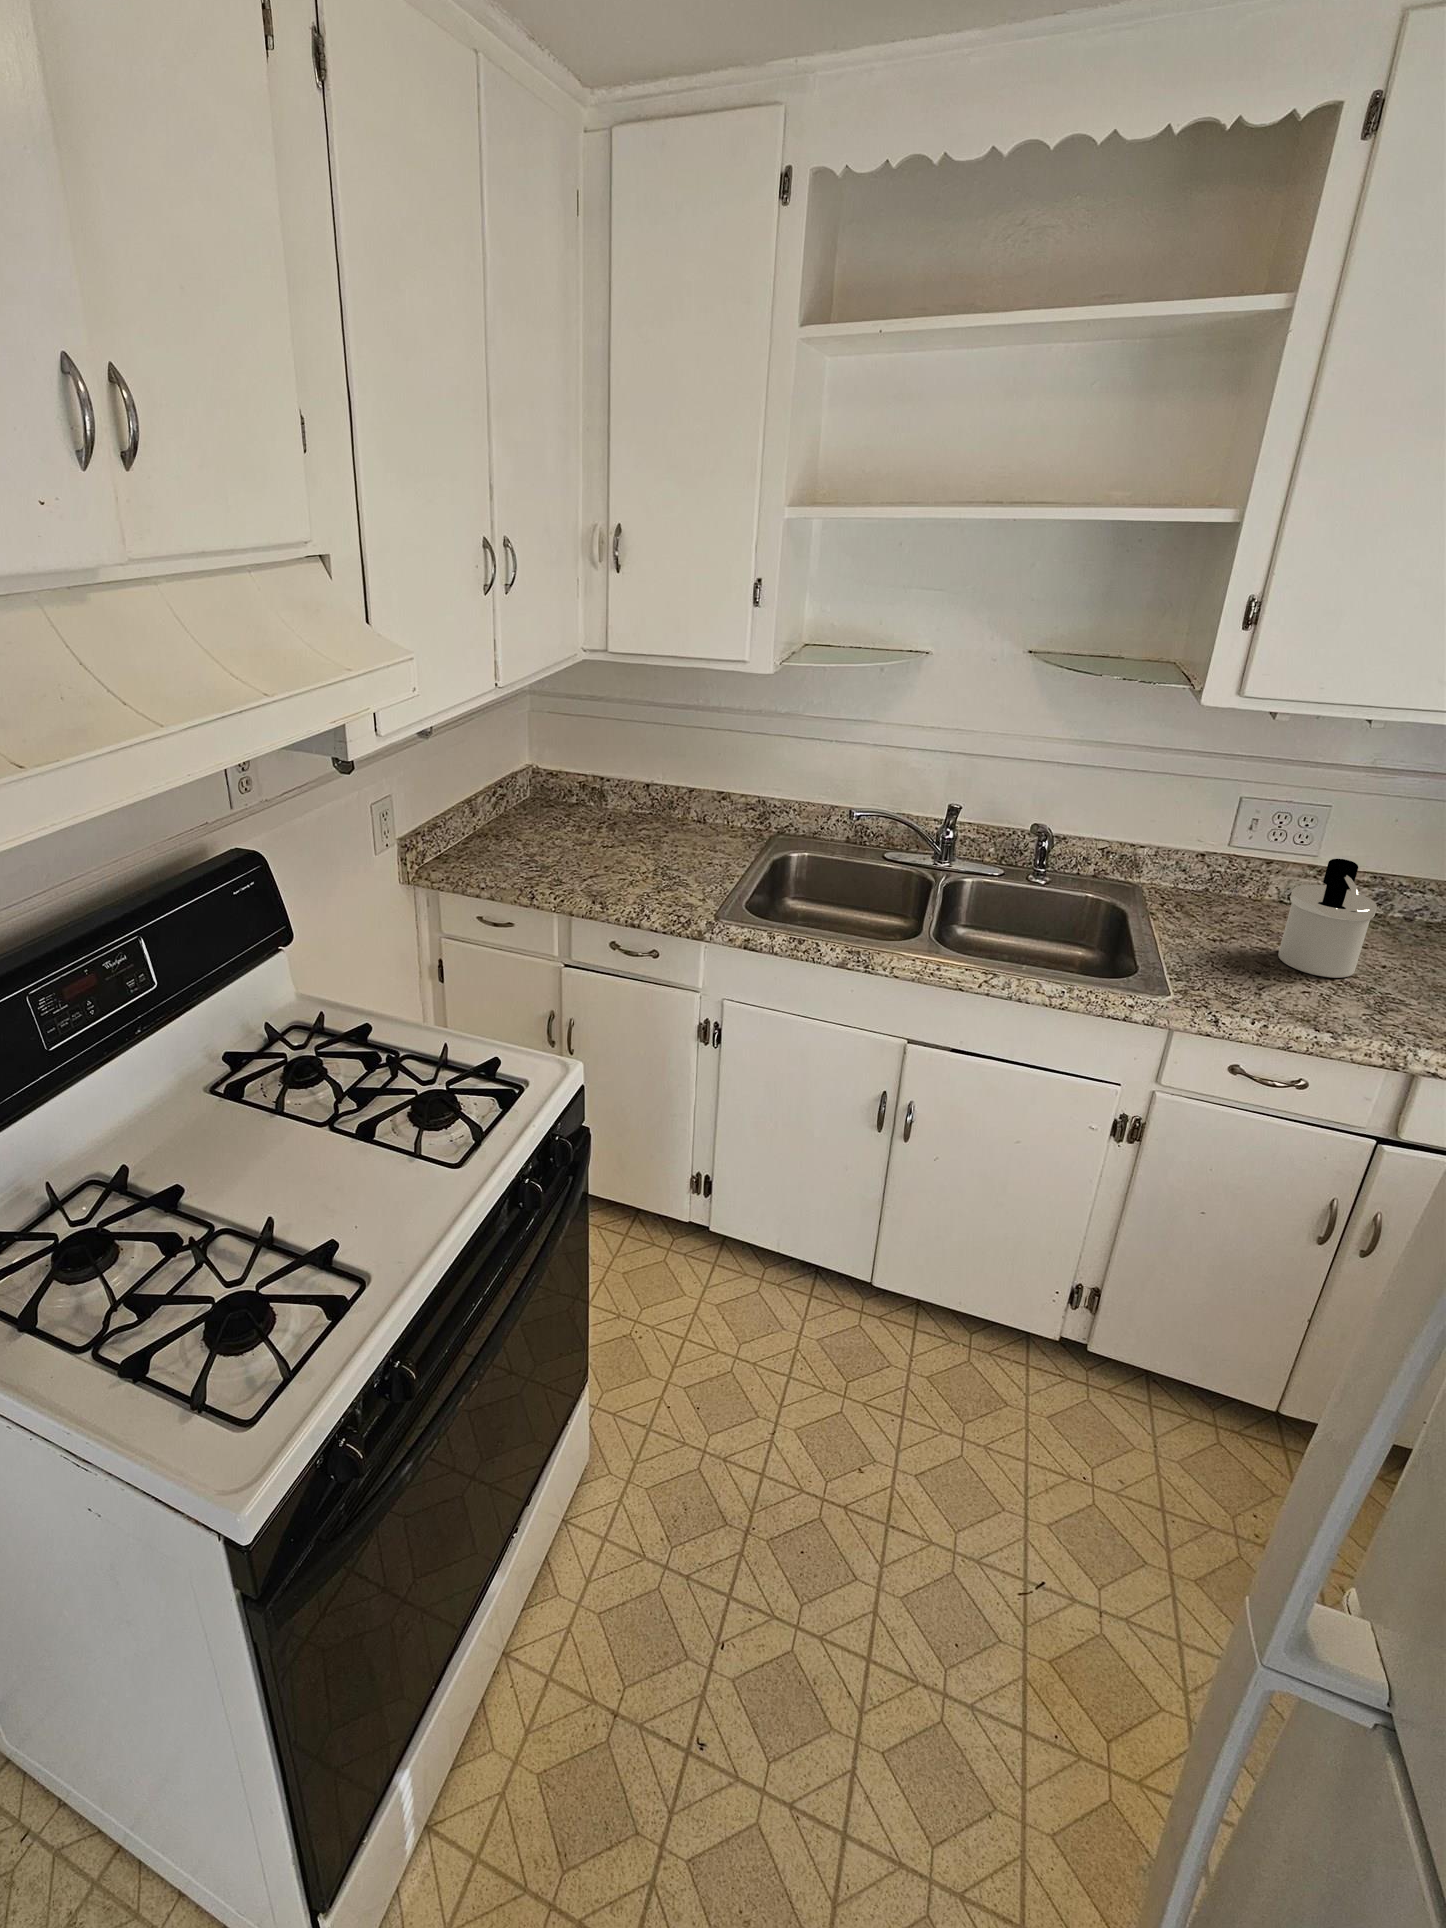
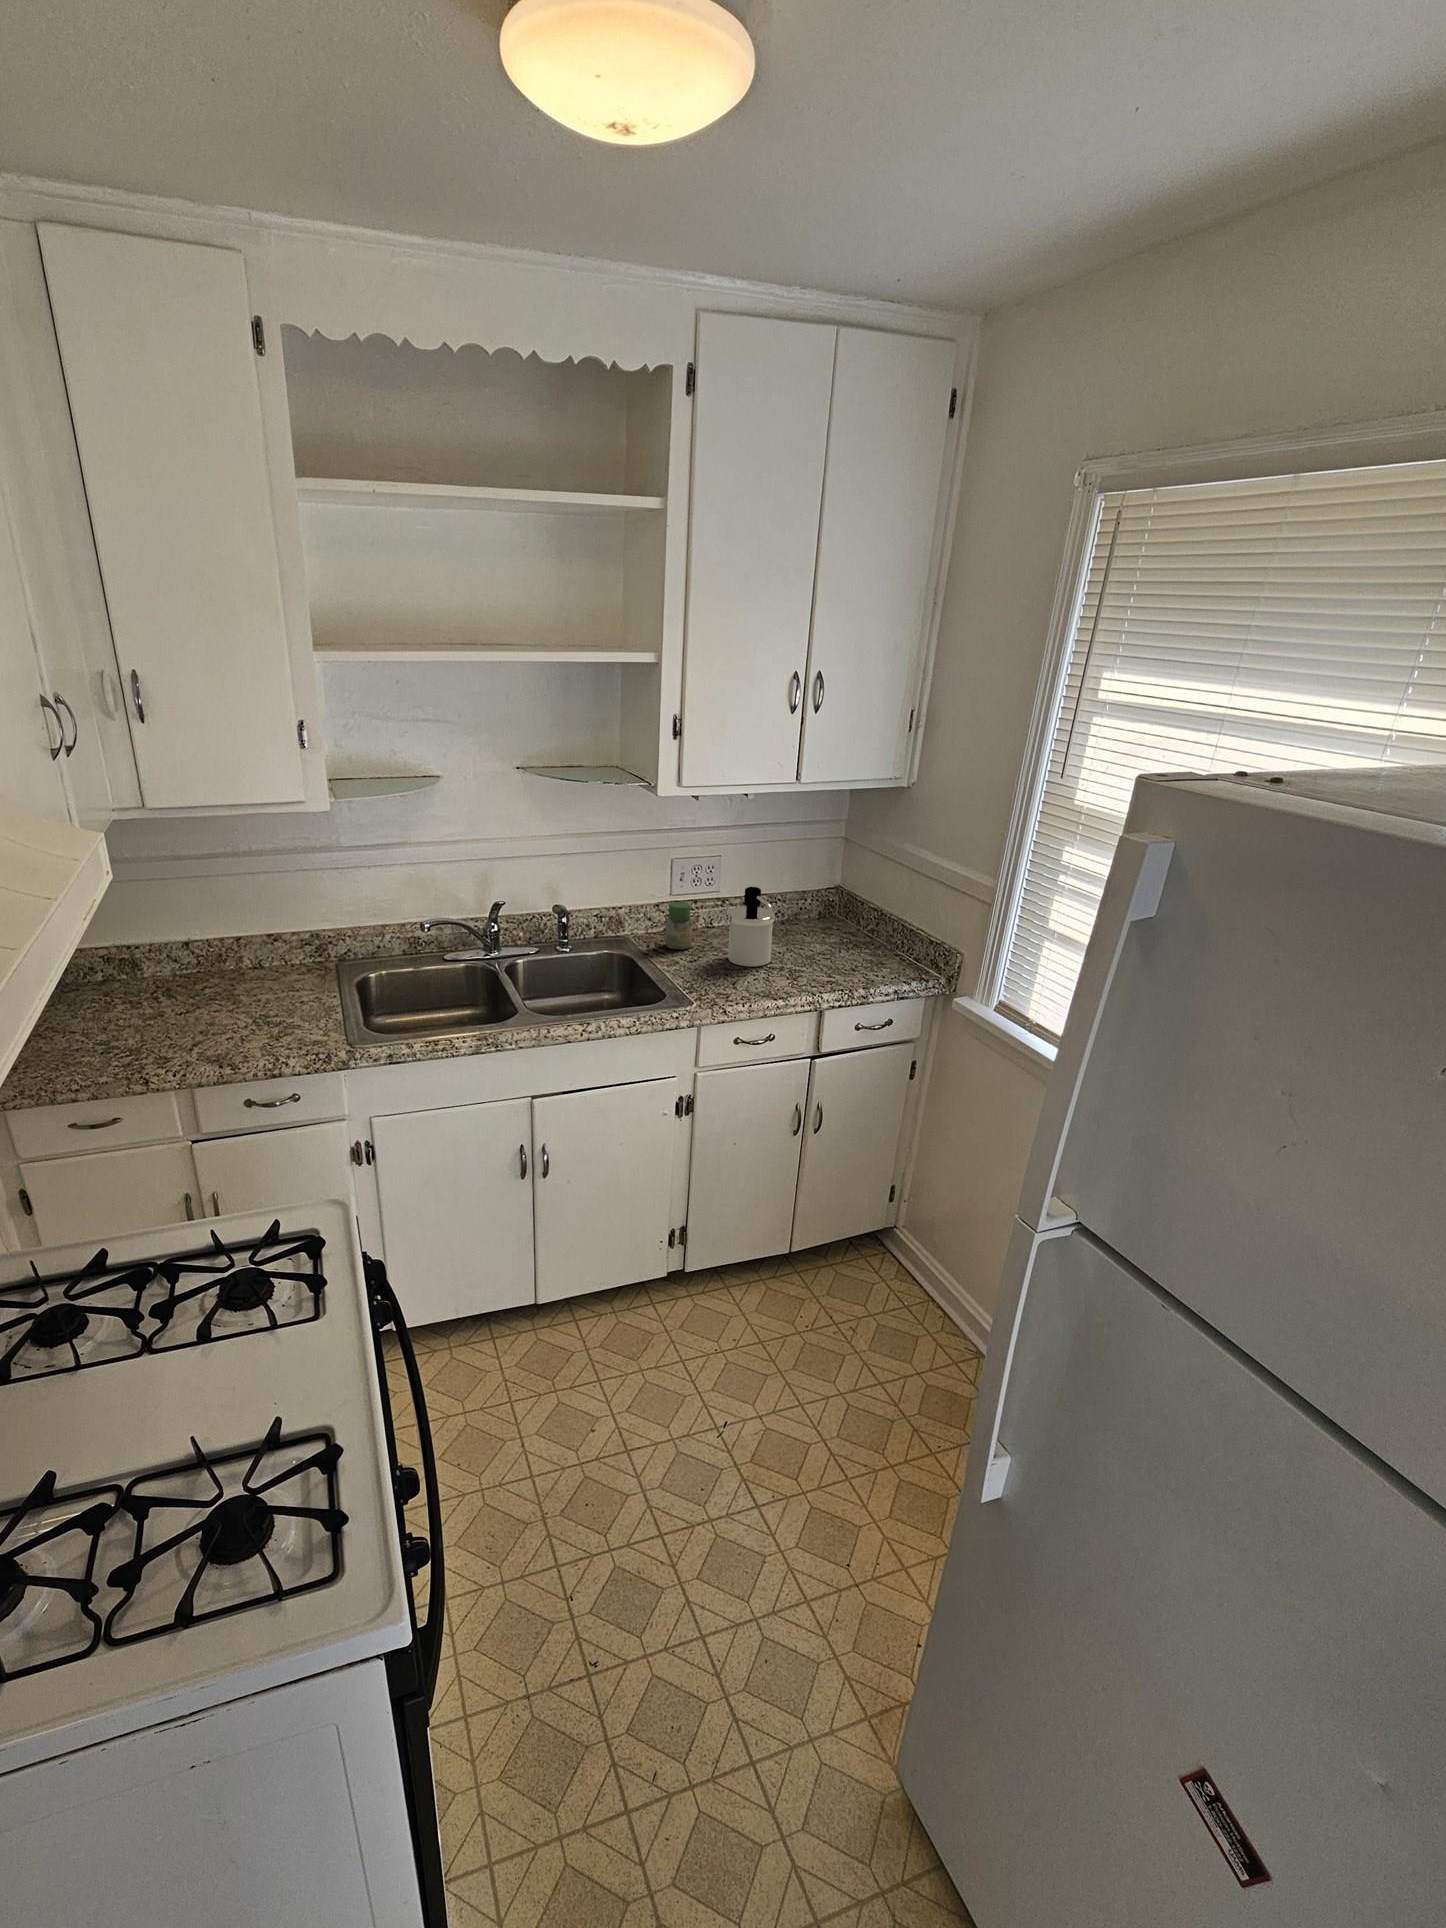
jar: none [1191,856,1242,923] -> present [666,902,692,950]

